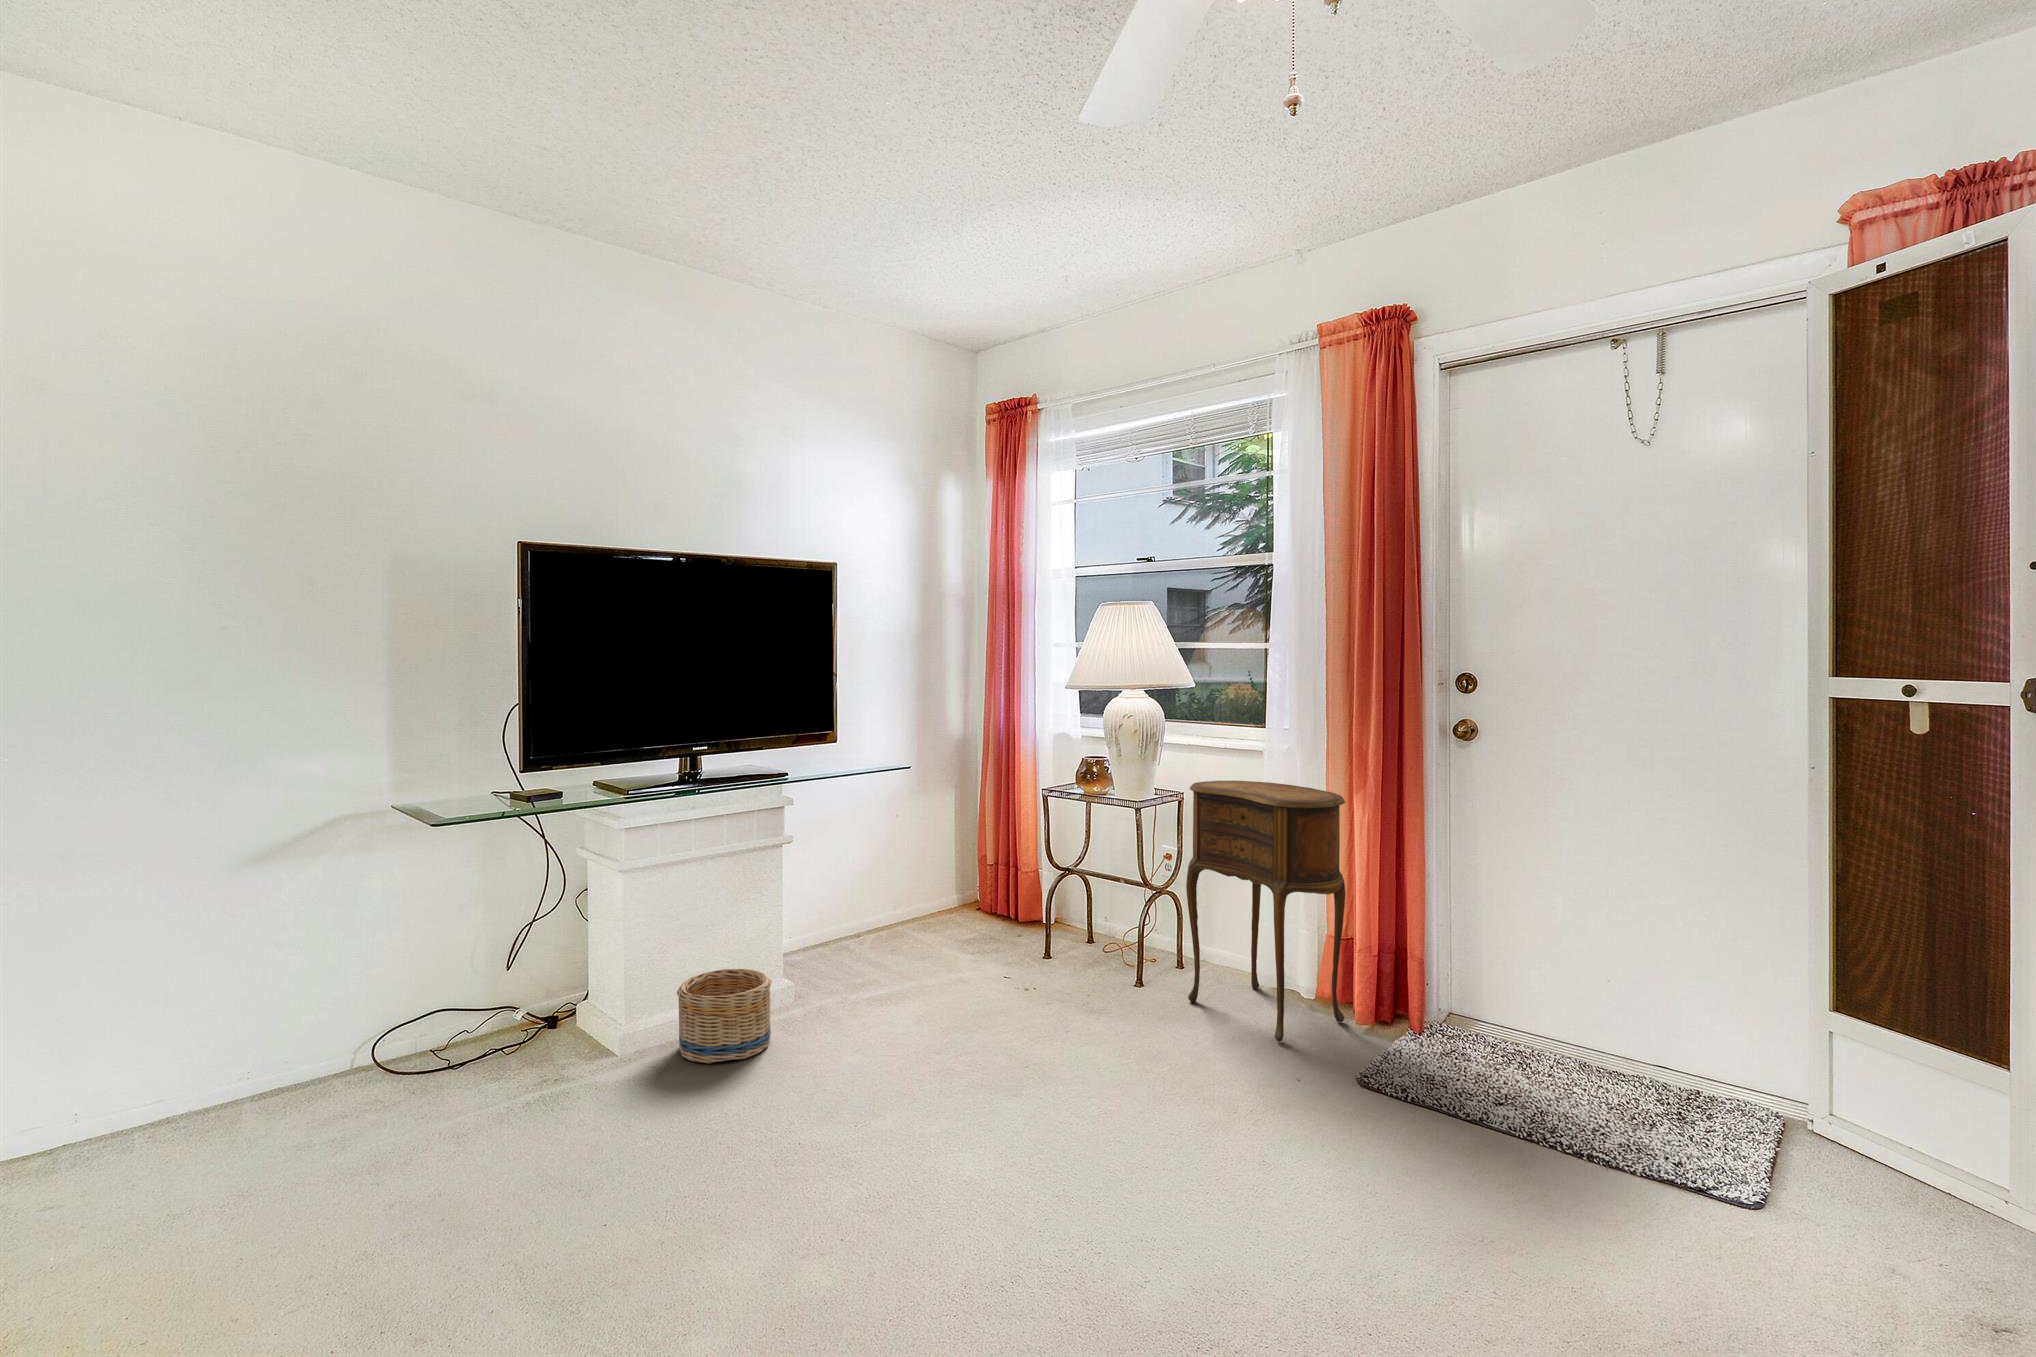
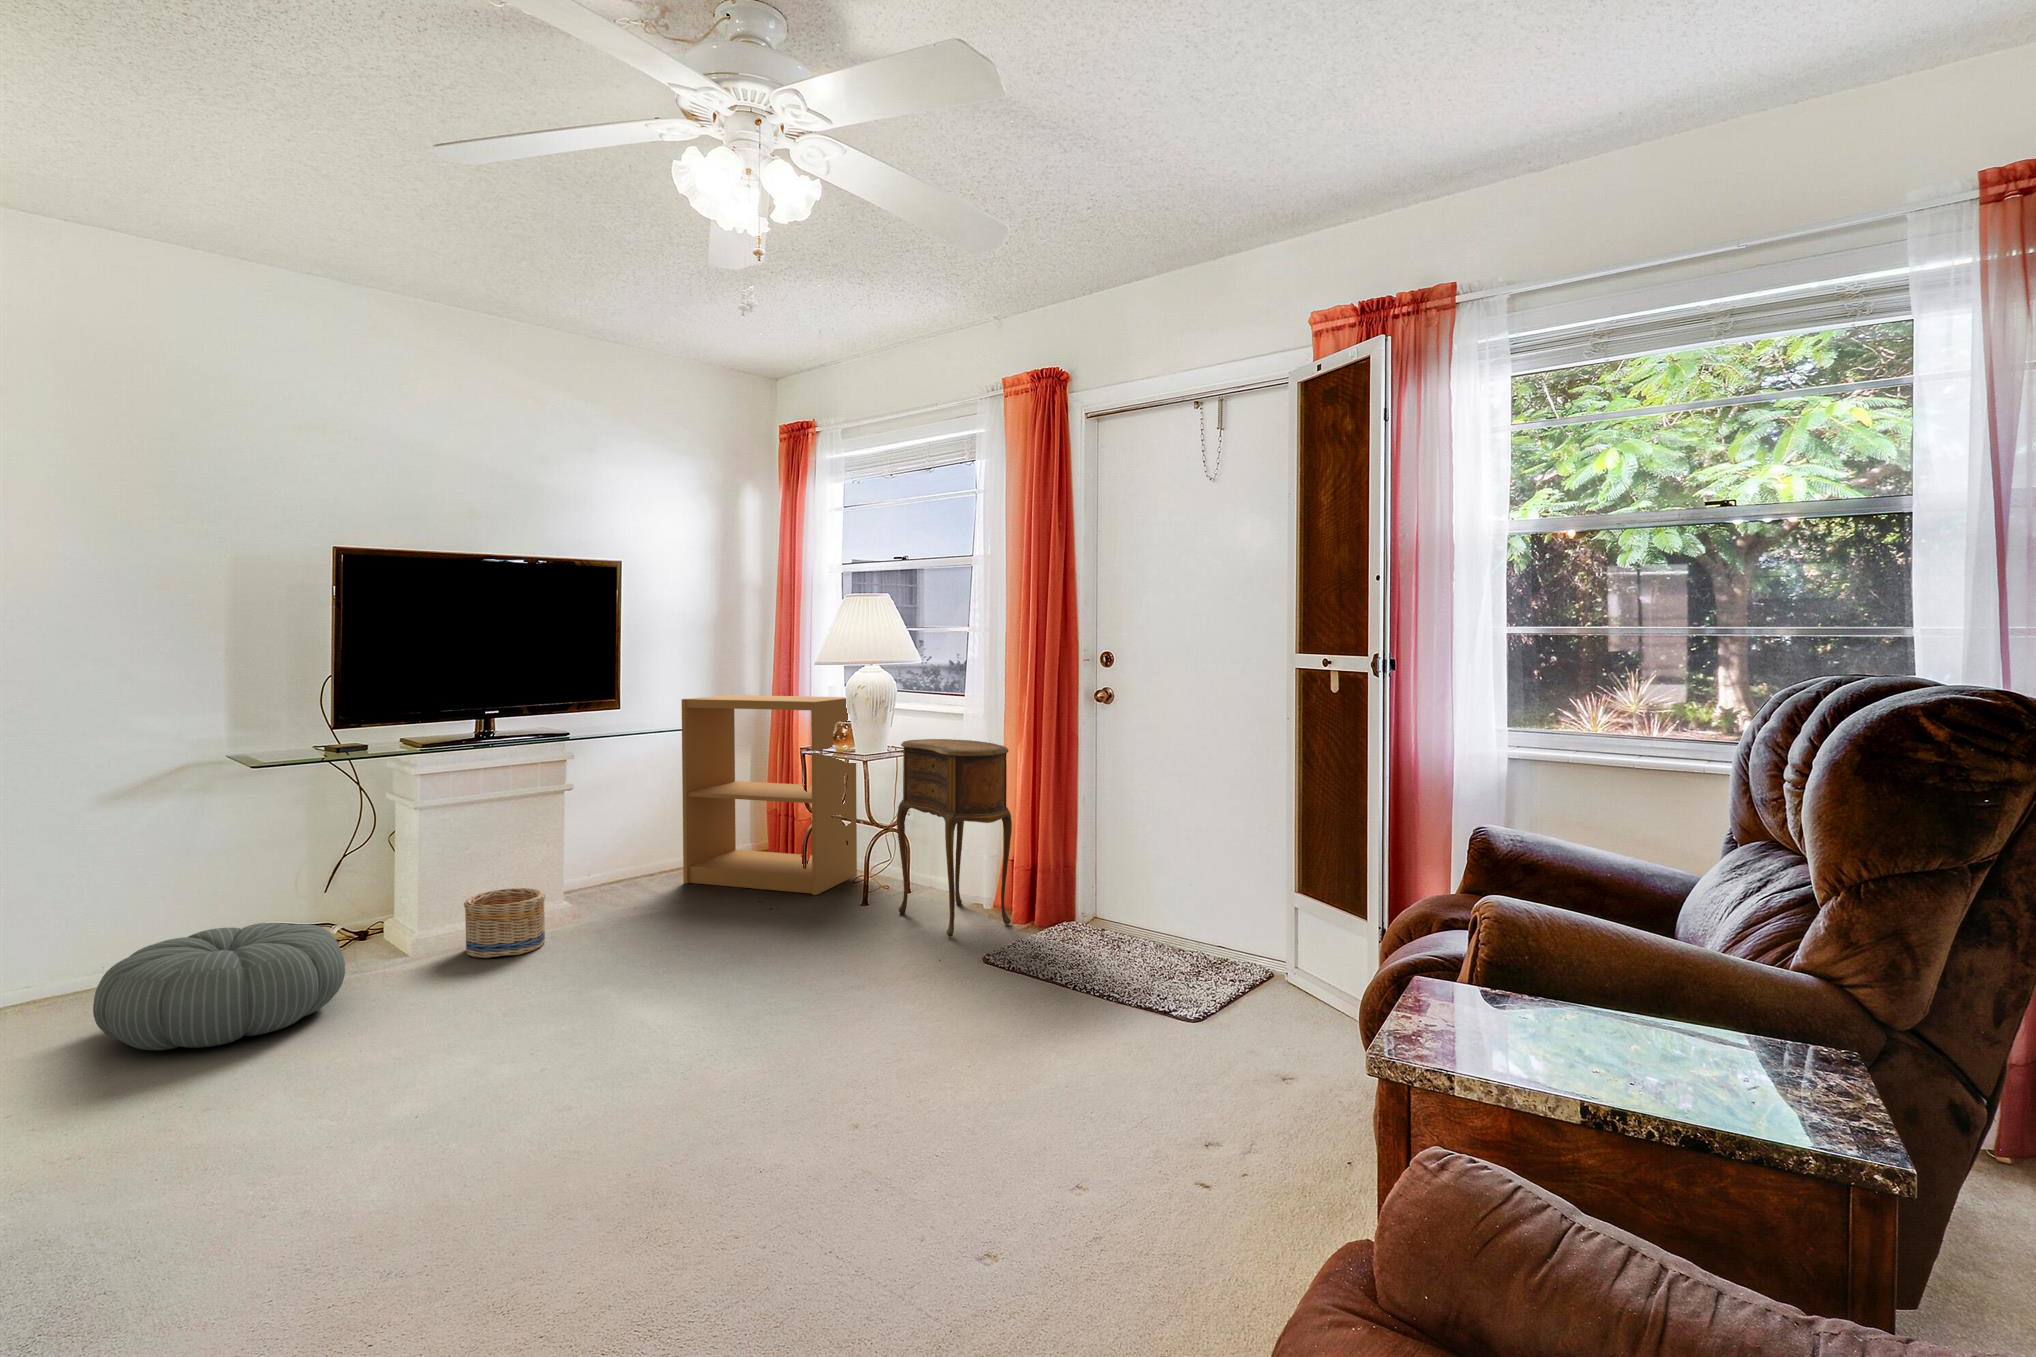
bookshelf: none [898,723,1101,971] -> present [682,695,857,895]
pouf: none [251,1027,554,1219] -> present [93,923,345,1050]

